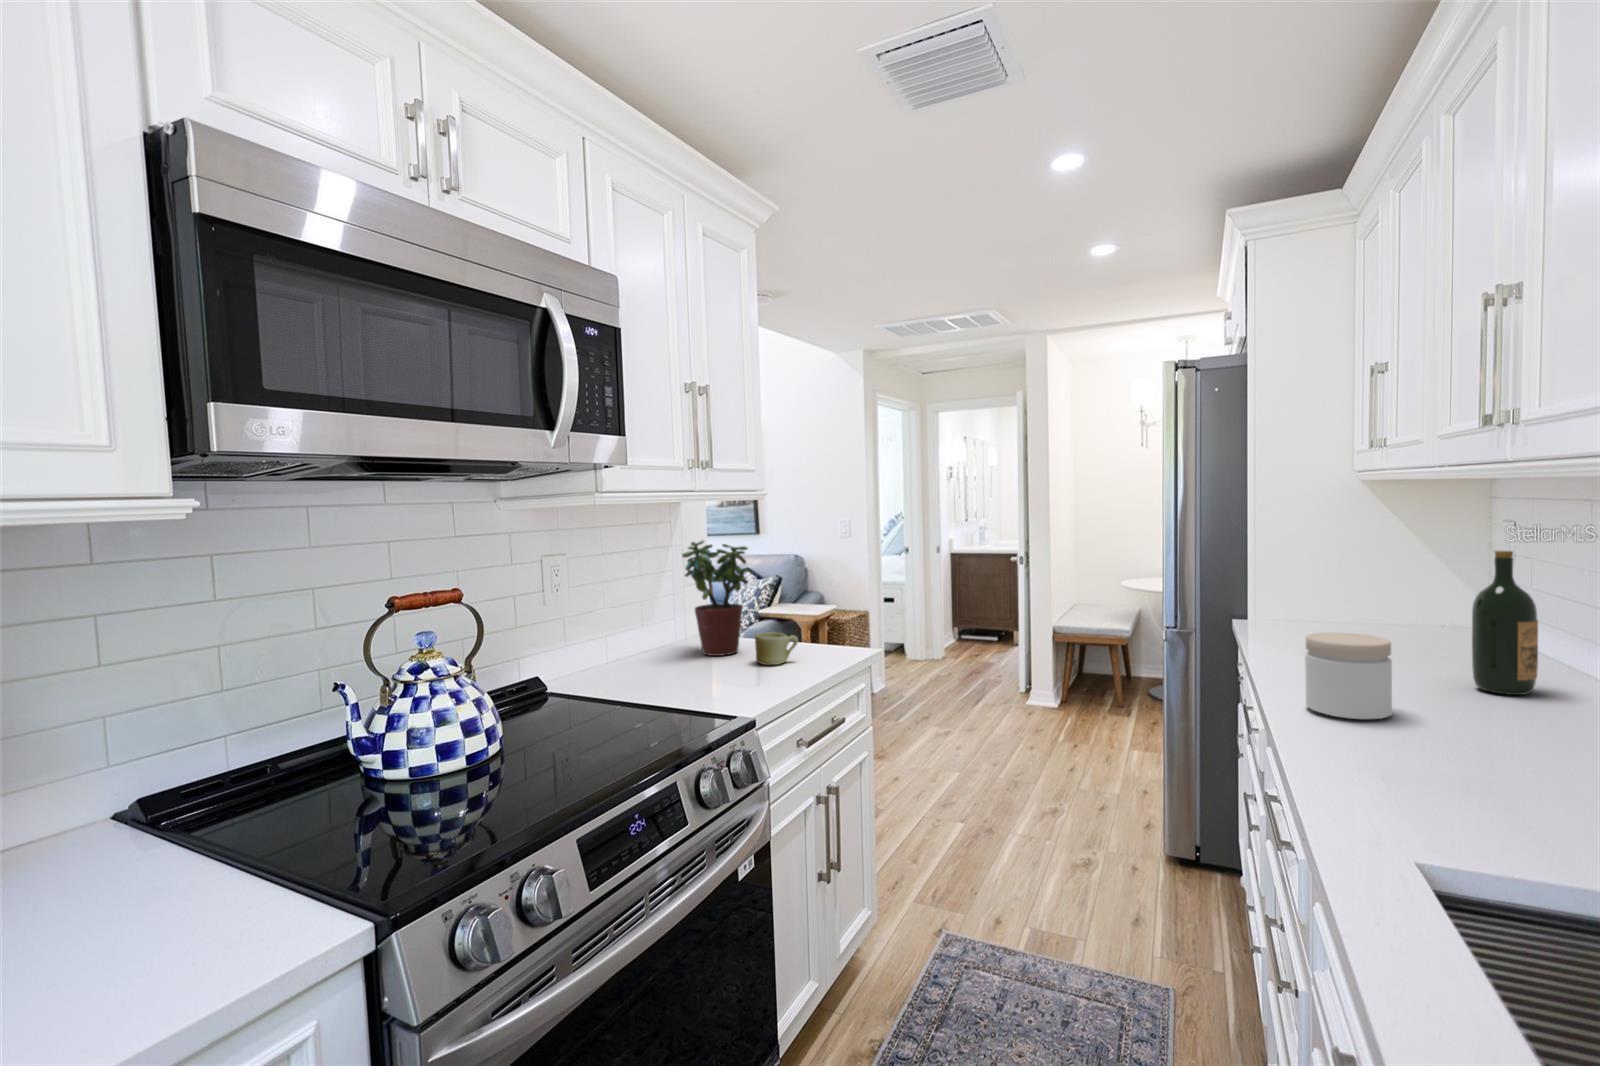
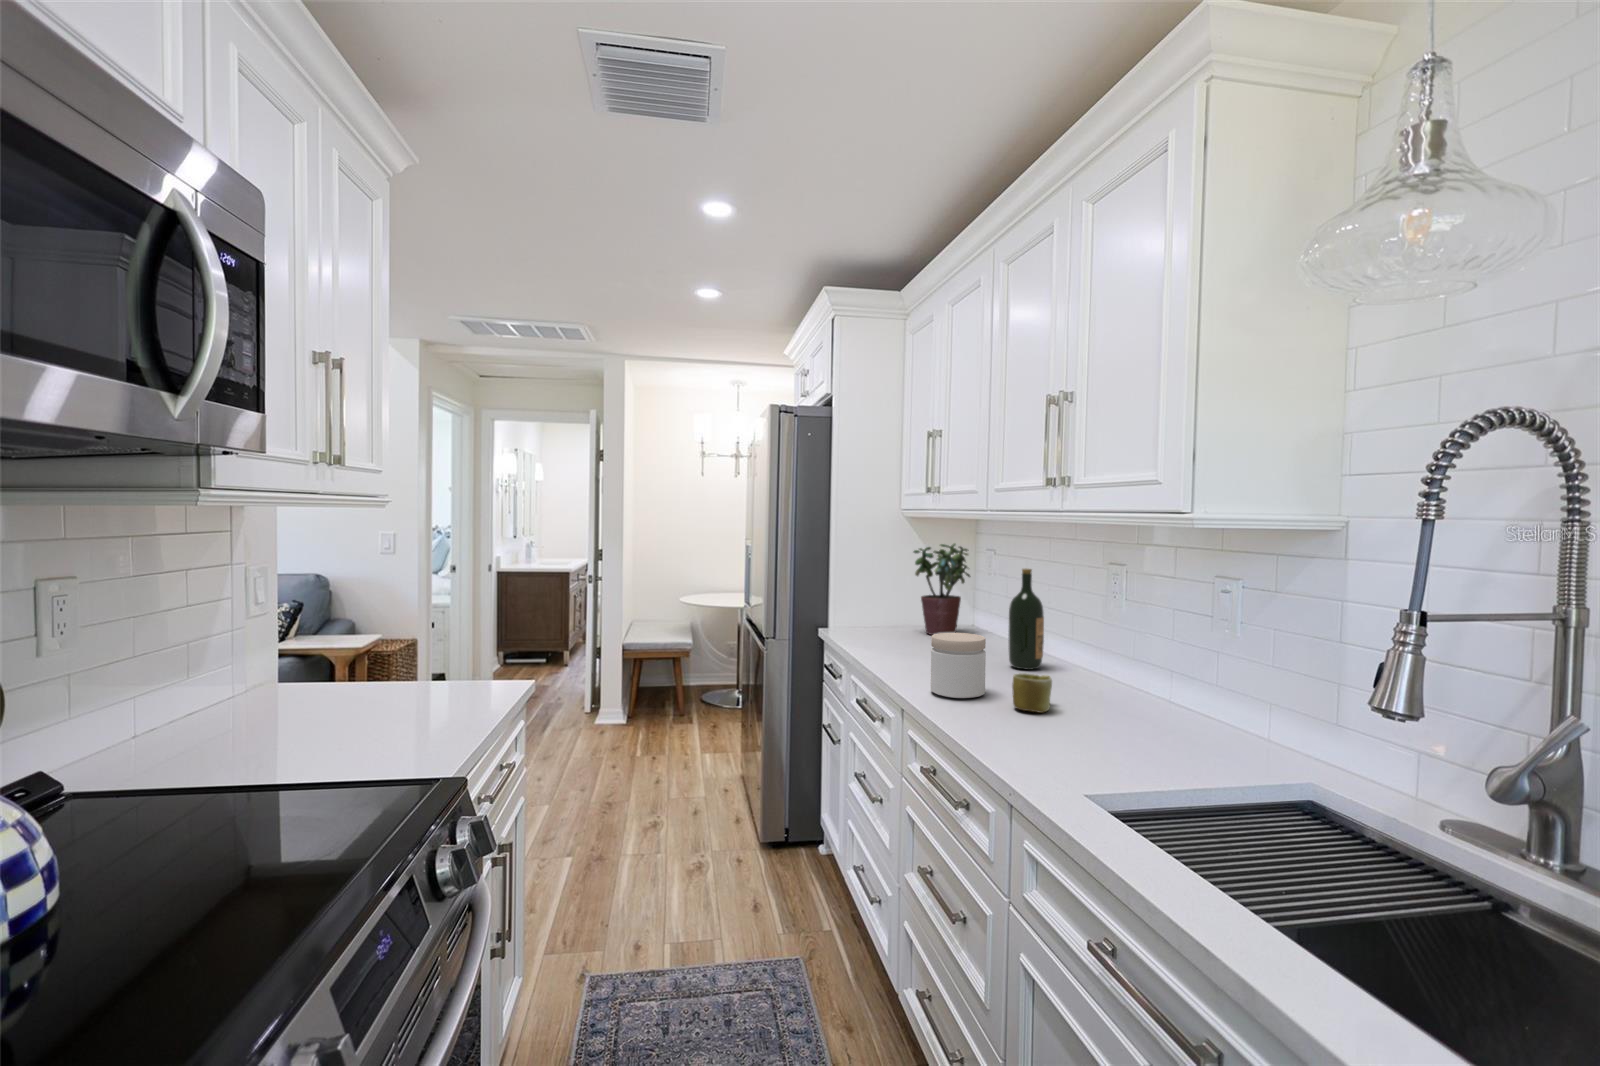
potted plant: present [682,541,752,656] -> present [914,543,970,635]
mug: present [755,632,798,665] -> present [1012,673,1052,713]

